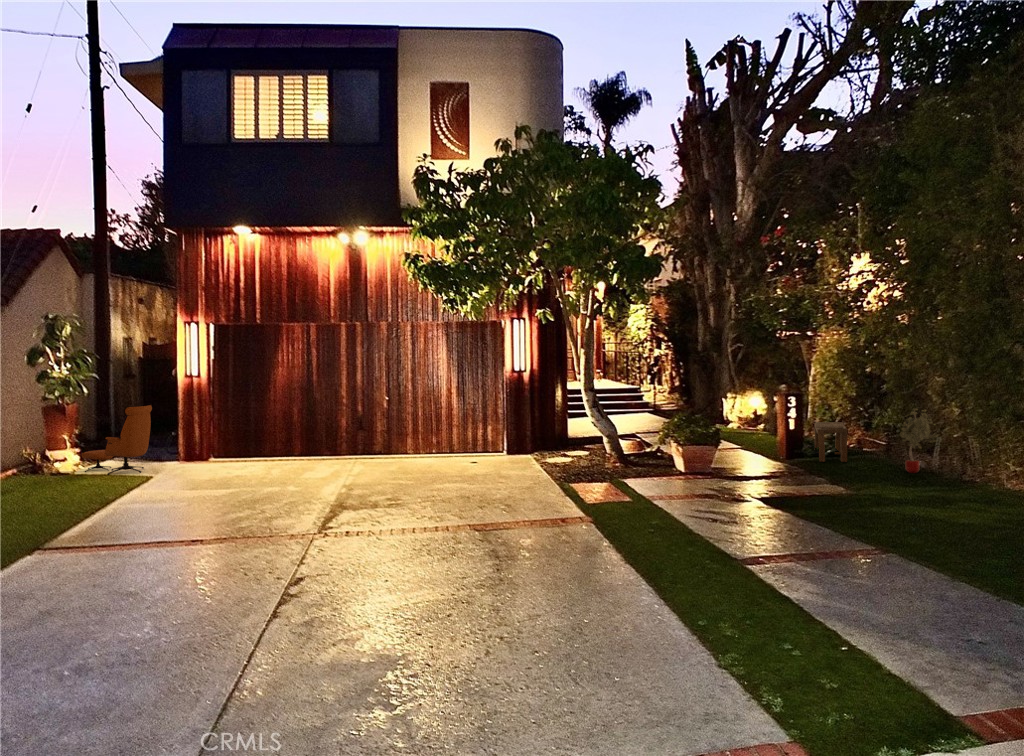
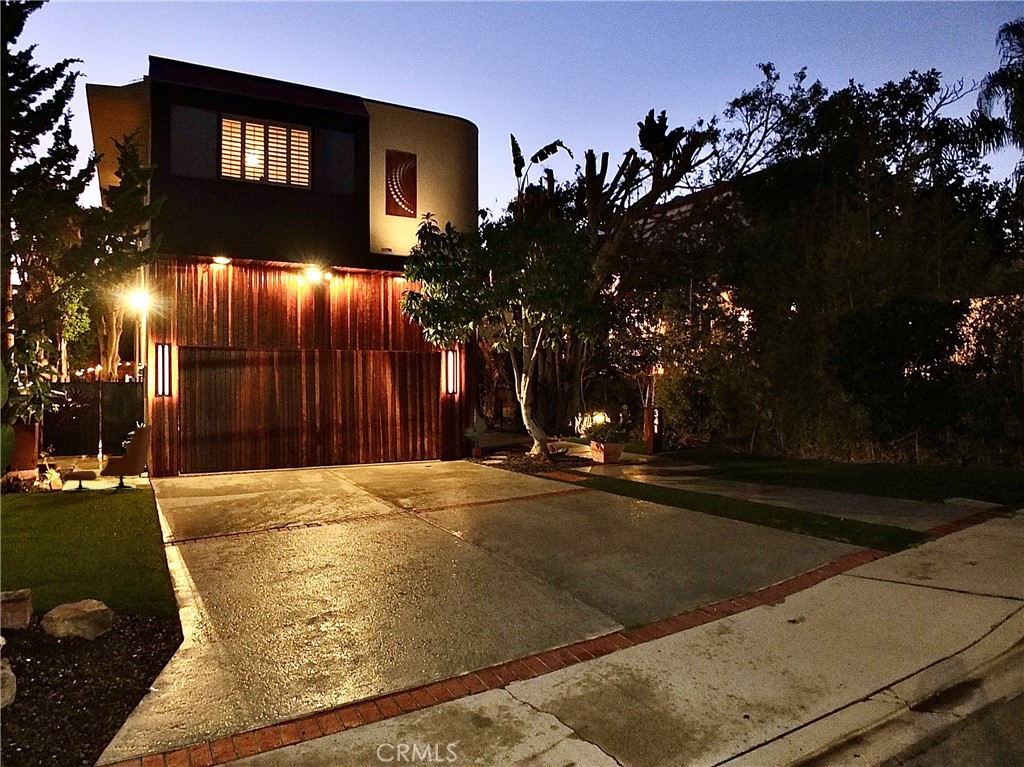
potted tree: present [900,409,938,473] -> present [465,415,487,457]
bench: present [815,422,847,462] -> none [651,428,683,456]

